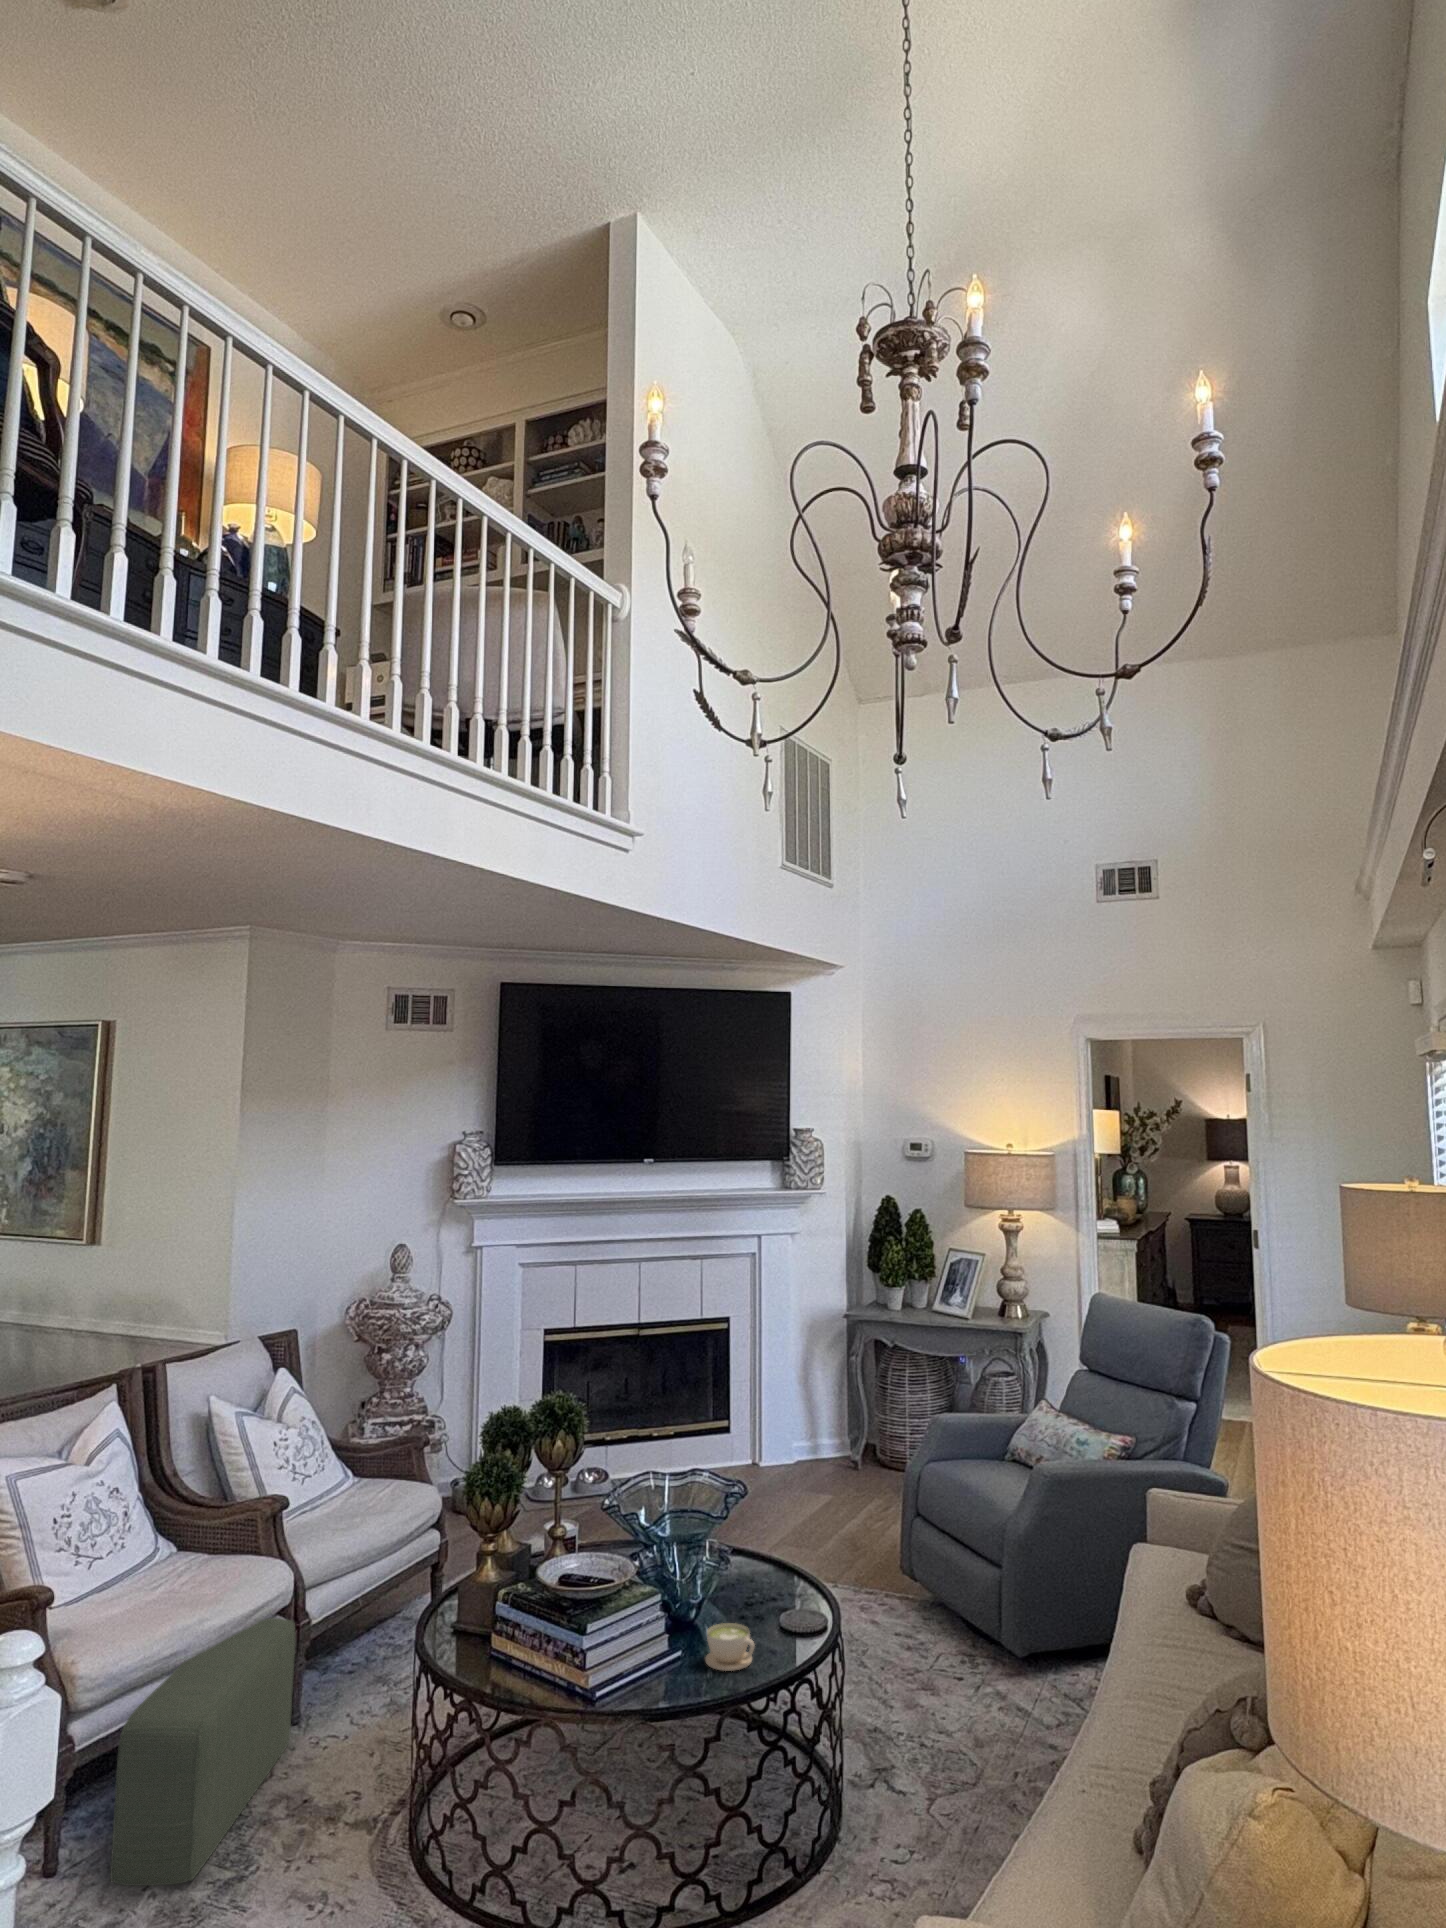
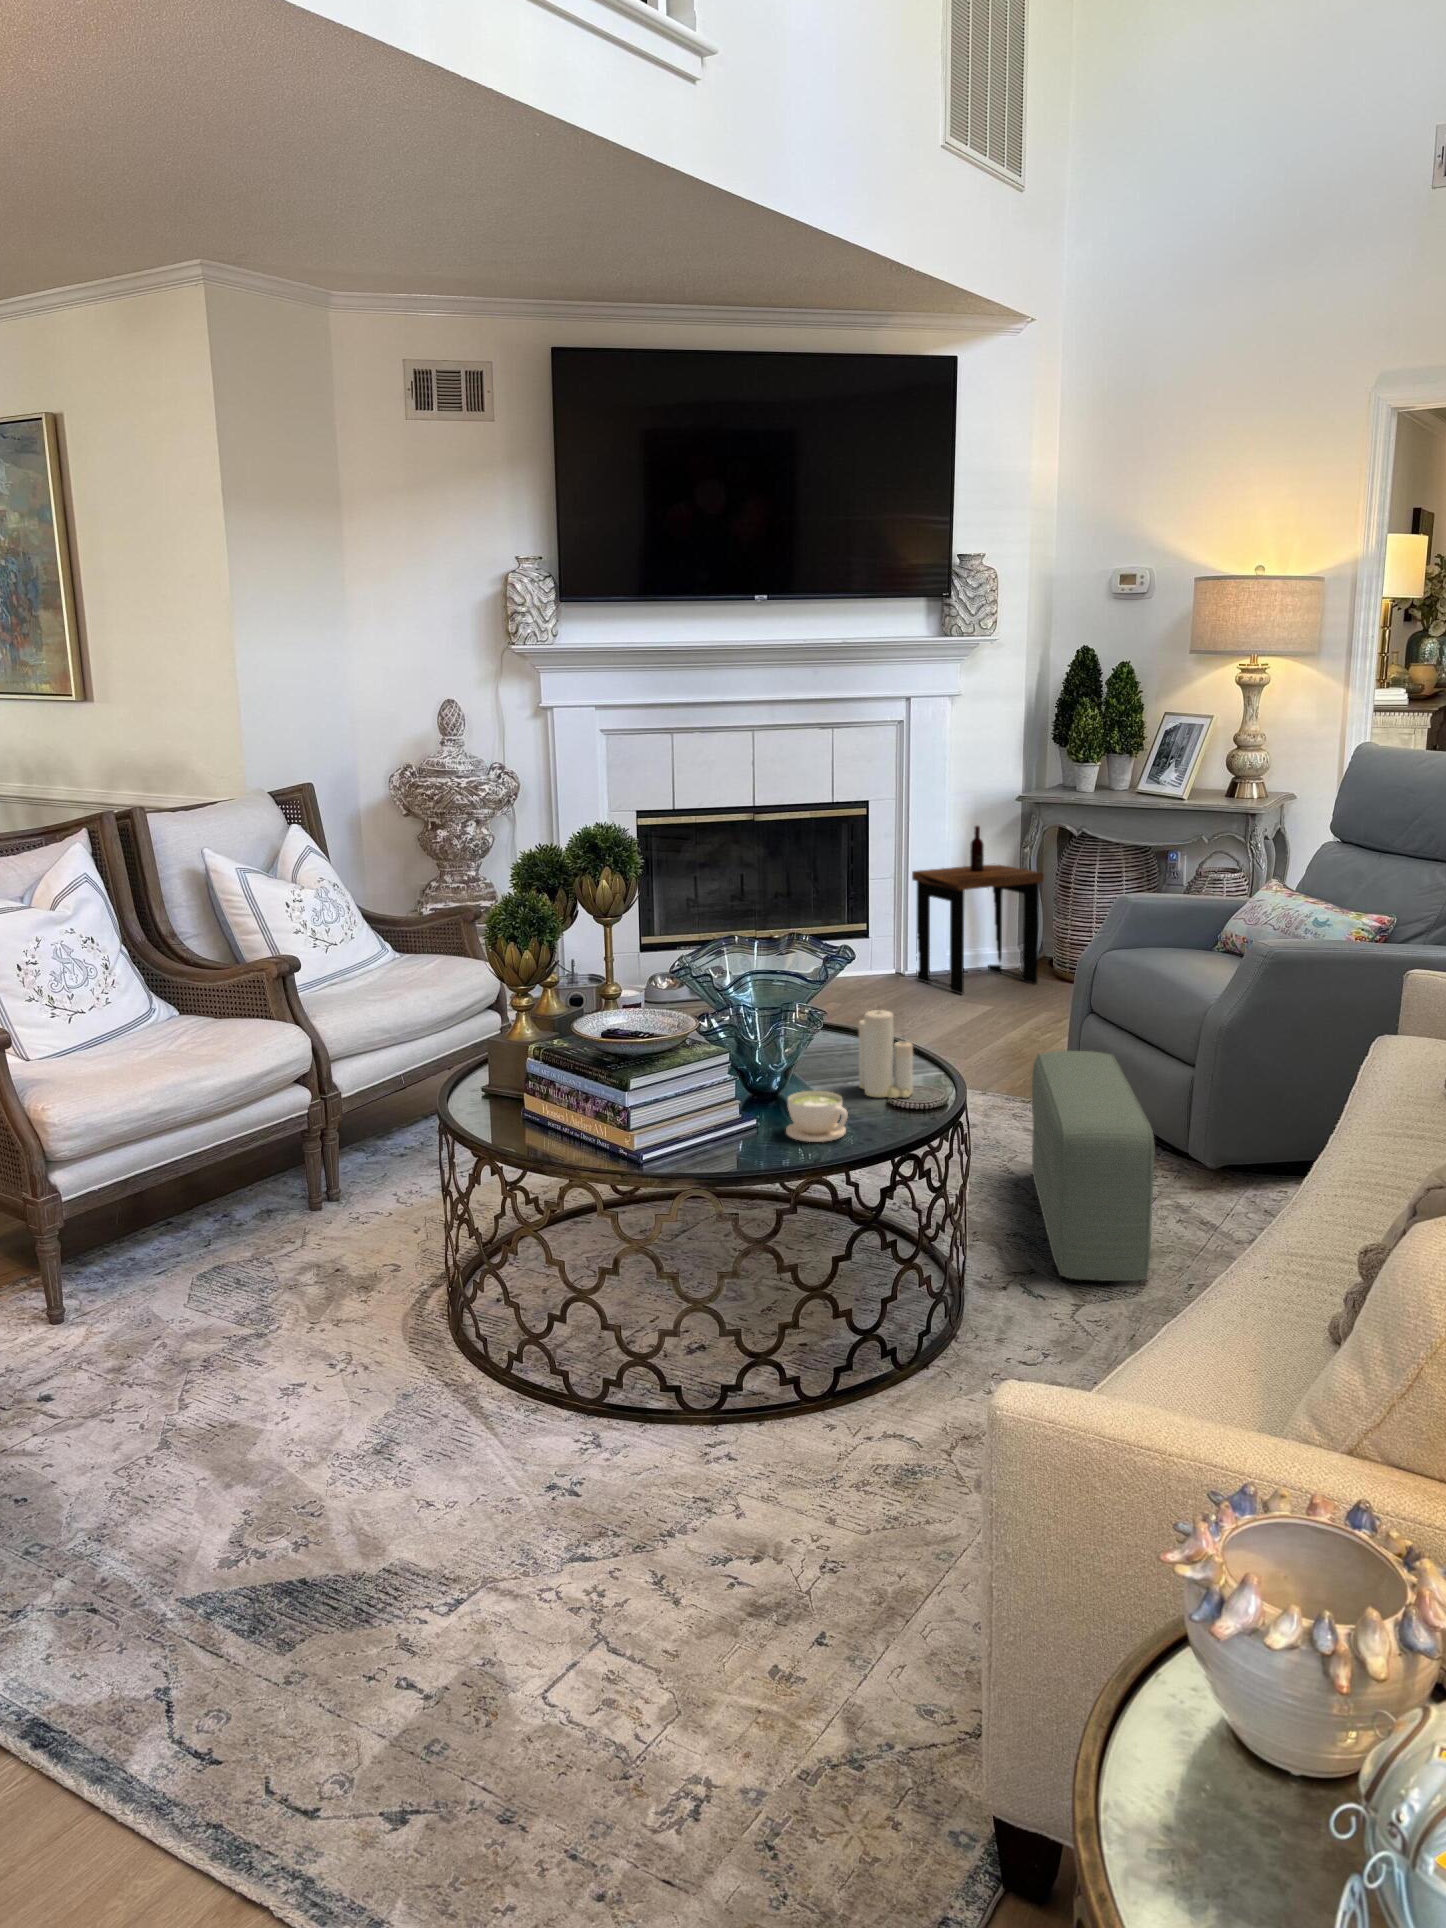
side table: none [762,1339,866,1486] -> present [912,826,1044,994]
candle: none [754,1541,797,1622] -> present [859,1010,913,1098]
pouf: present [110,1618,295,1886] -> present [1032,1051,1155,1281]

